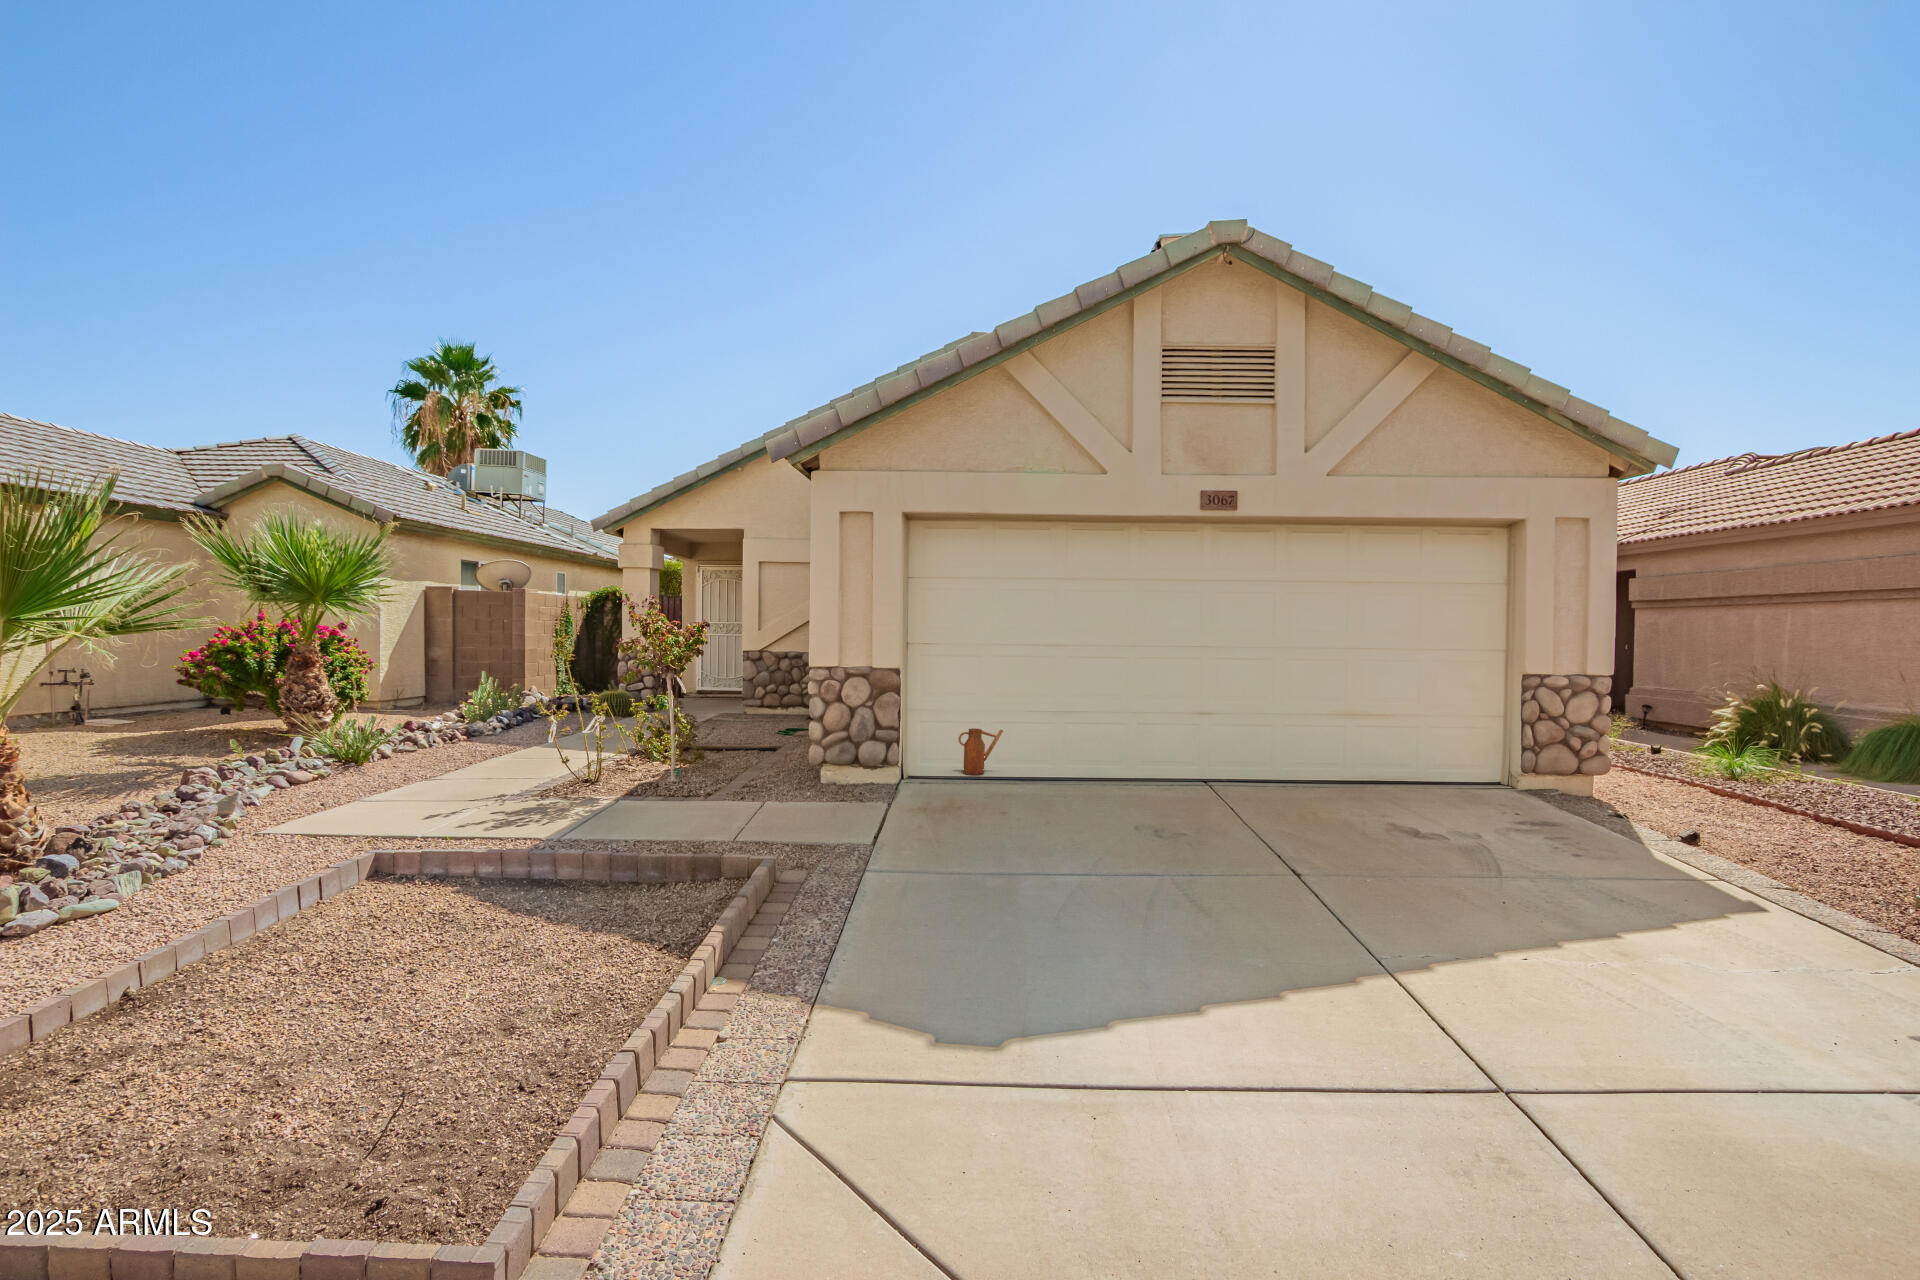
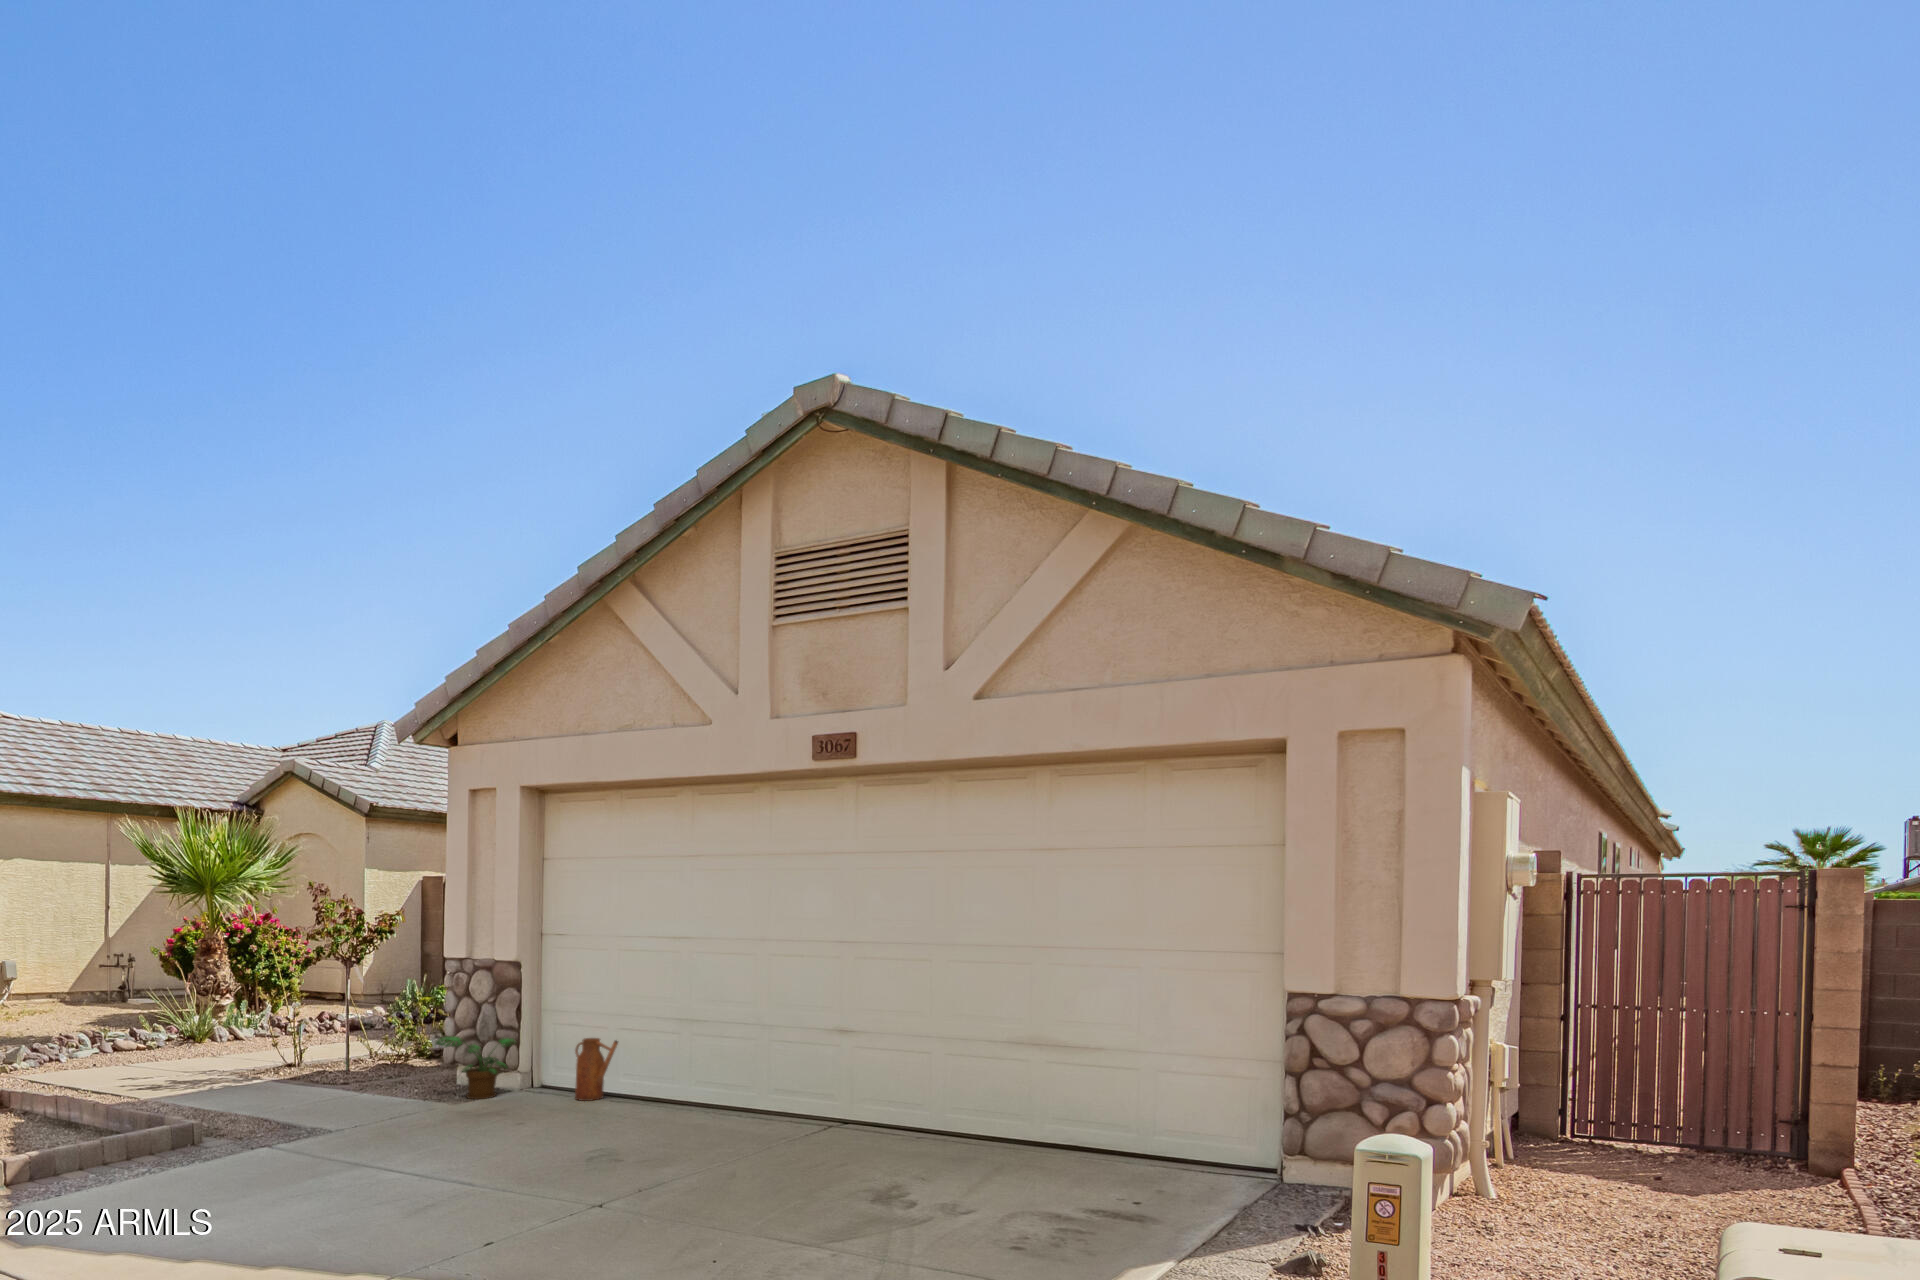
potted plant: none [861,733,910,783] -> present [435,1036,516,1099]

